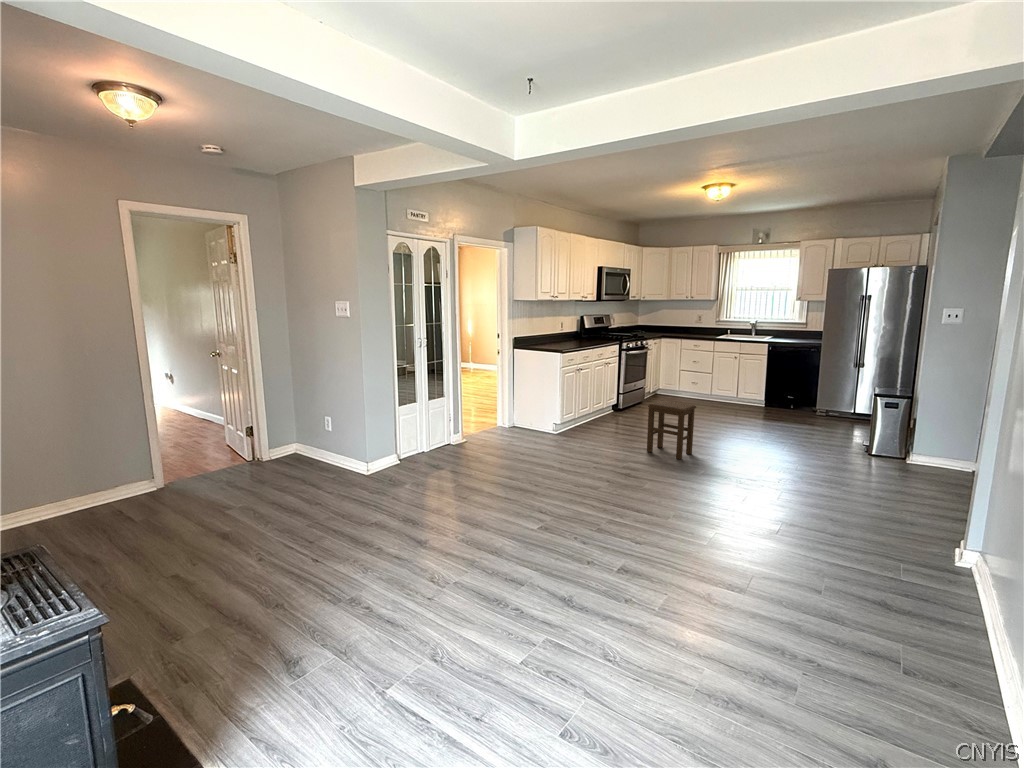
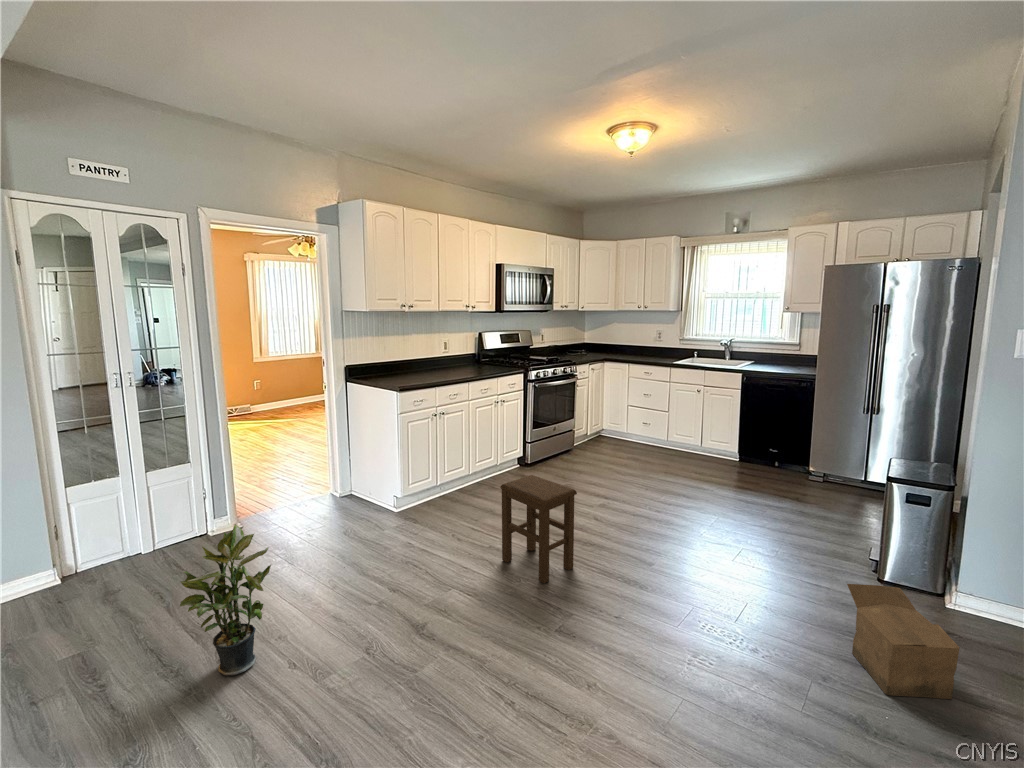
potted plant: none [521,413,563,491] -> present [180,524,271,676]
cardboard box: none [857,443,914,489] -> present [847,584,960,699]

